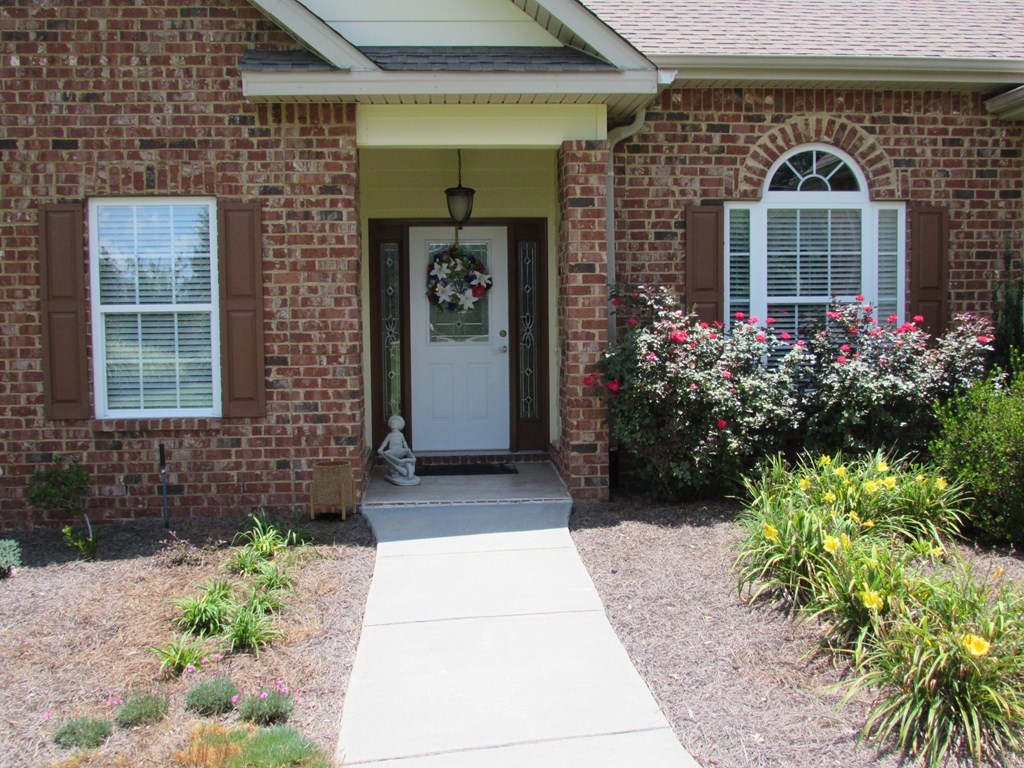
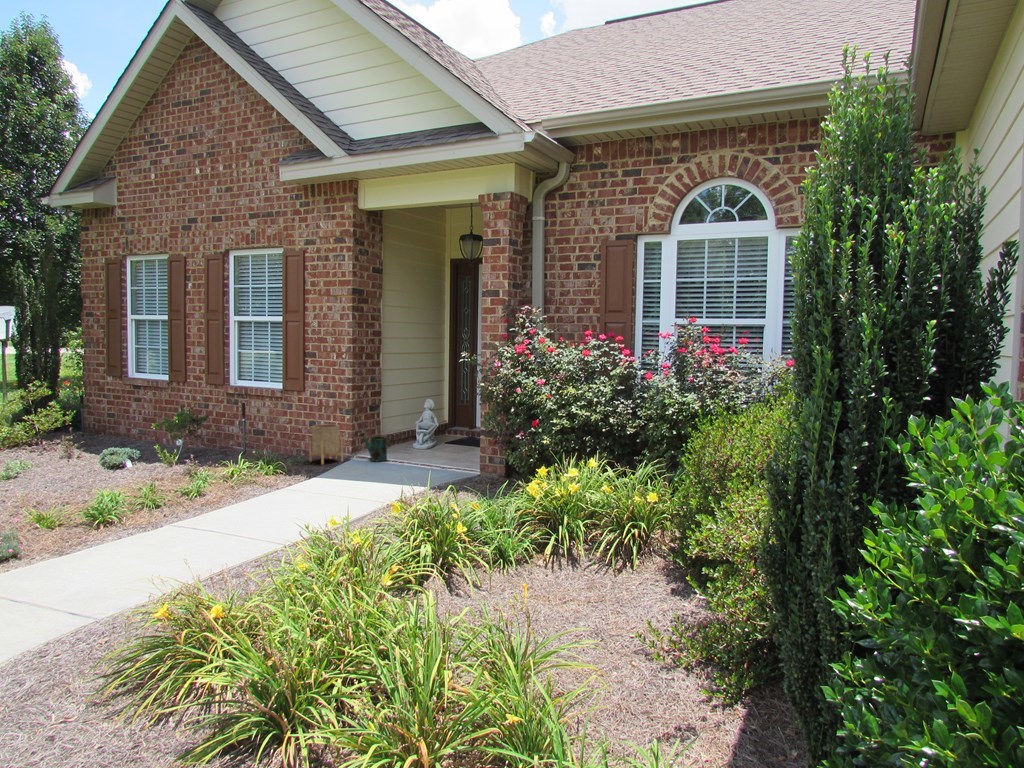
watering can: none [361,469,416,507] -> present [360,433,390,461]

